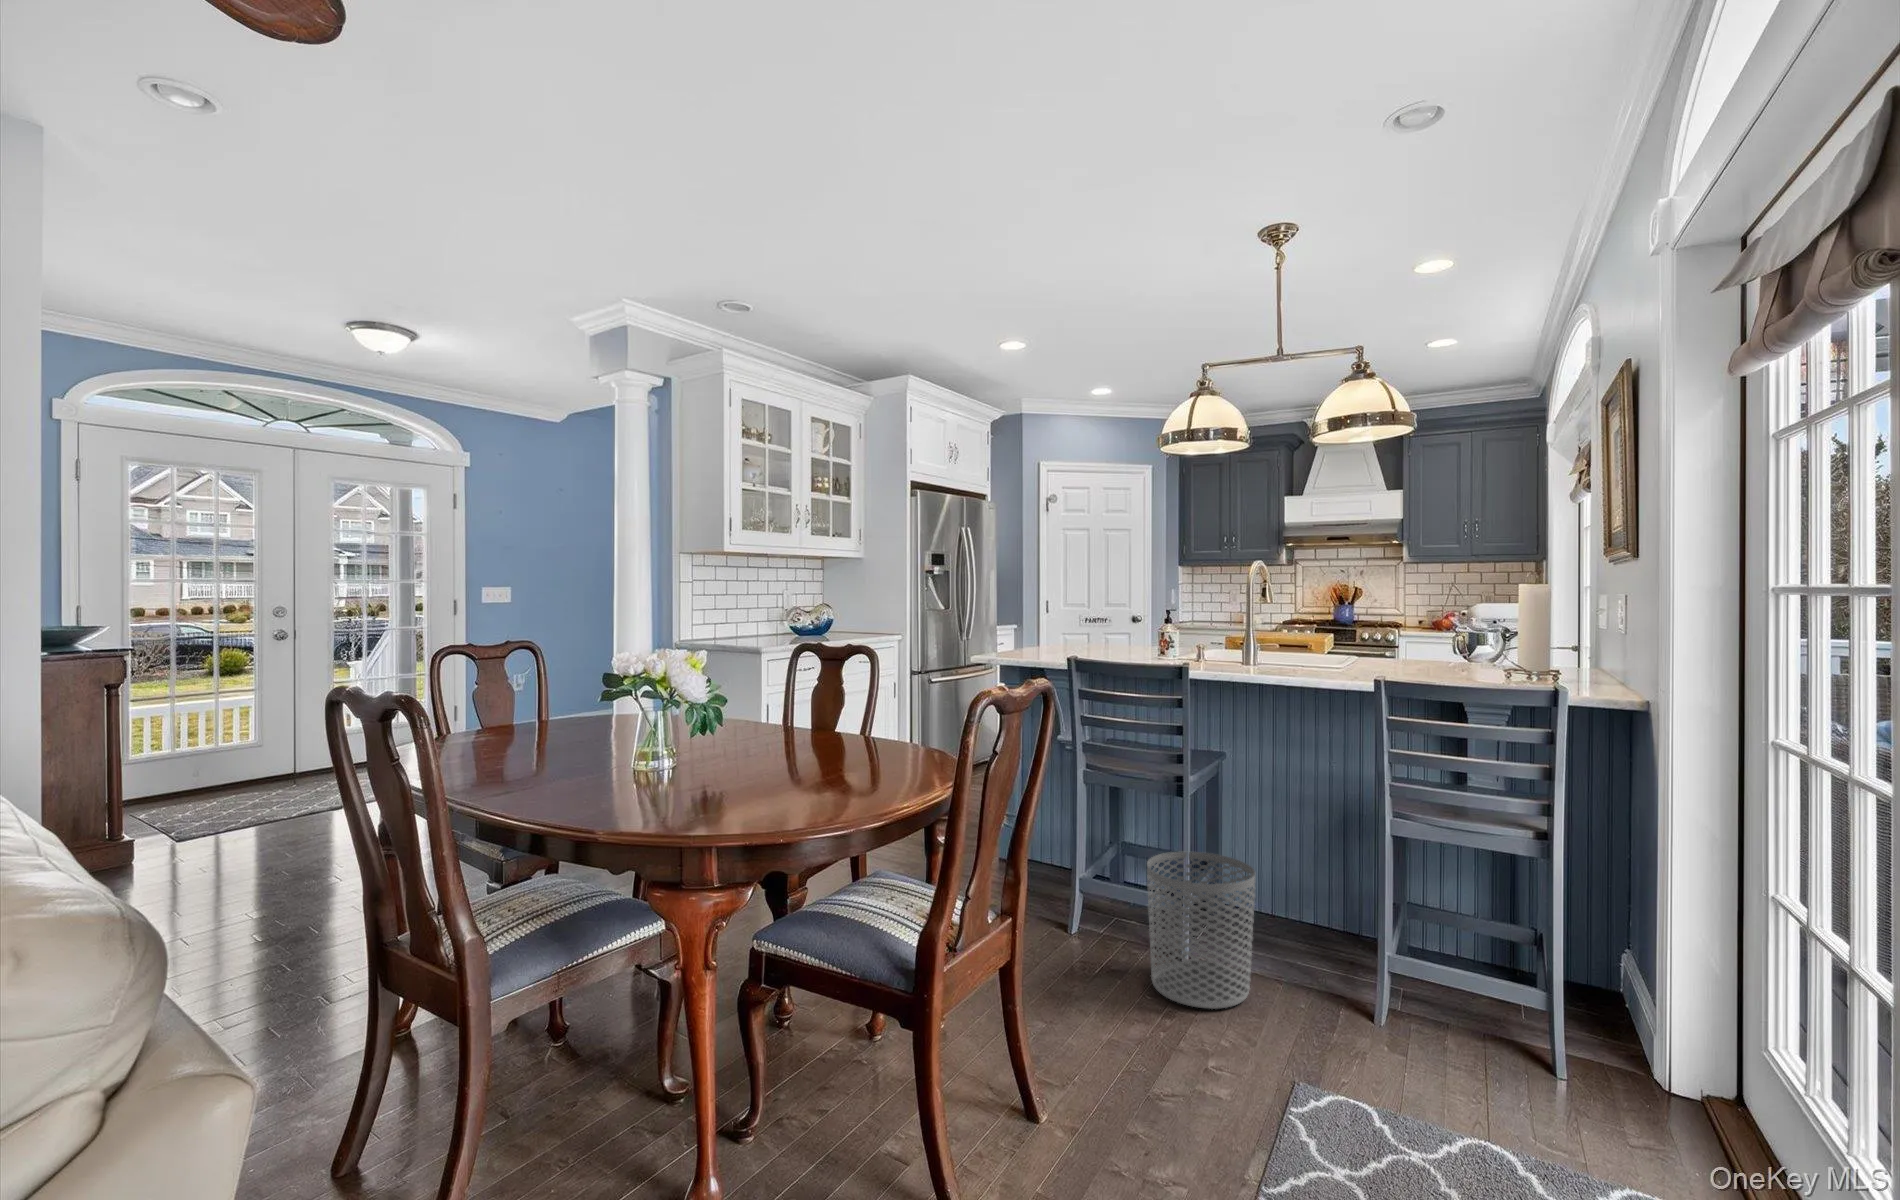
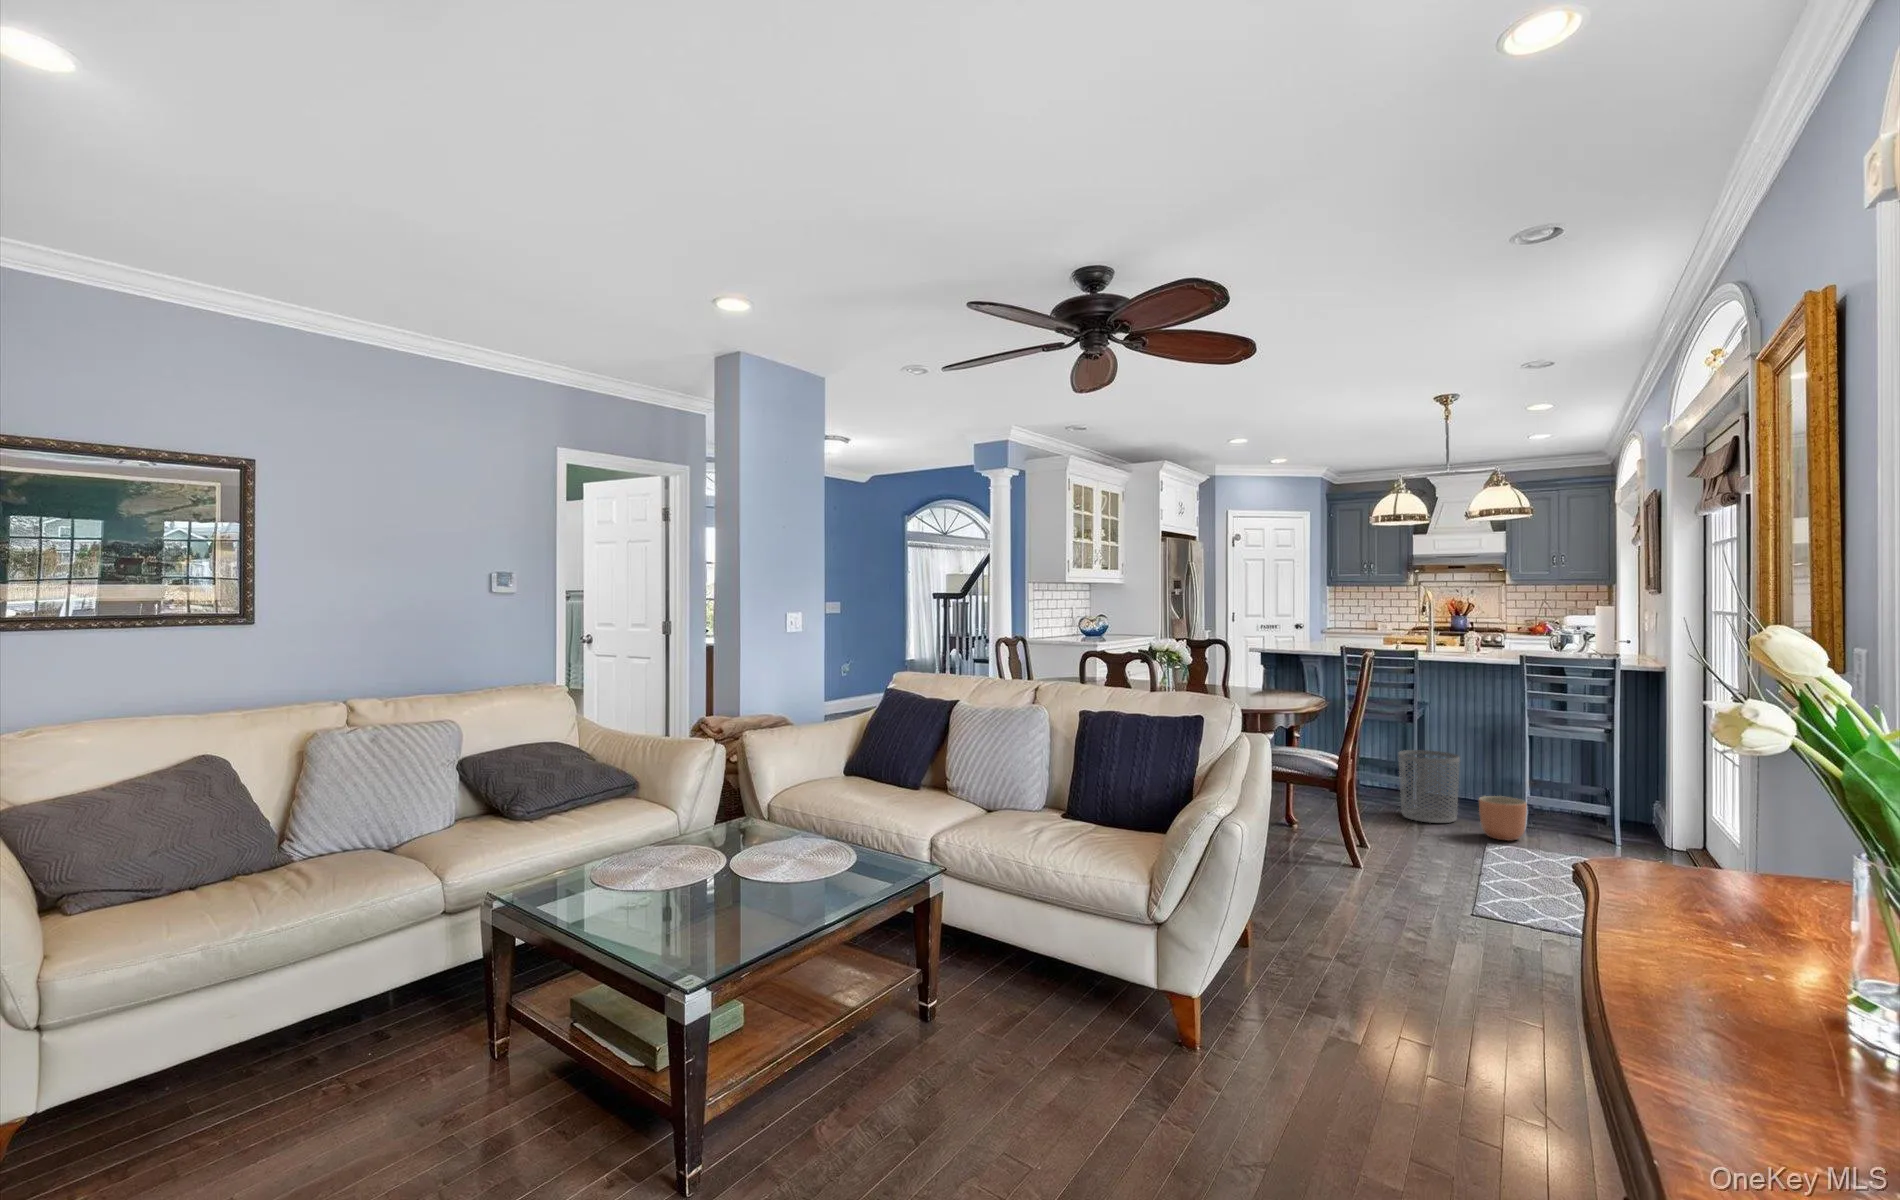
planter: none [1273,972,1367,1082] -> present [1479,796,1527,841]

